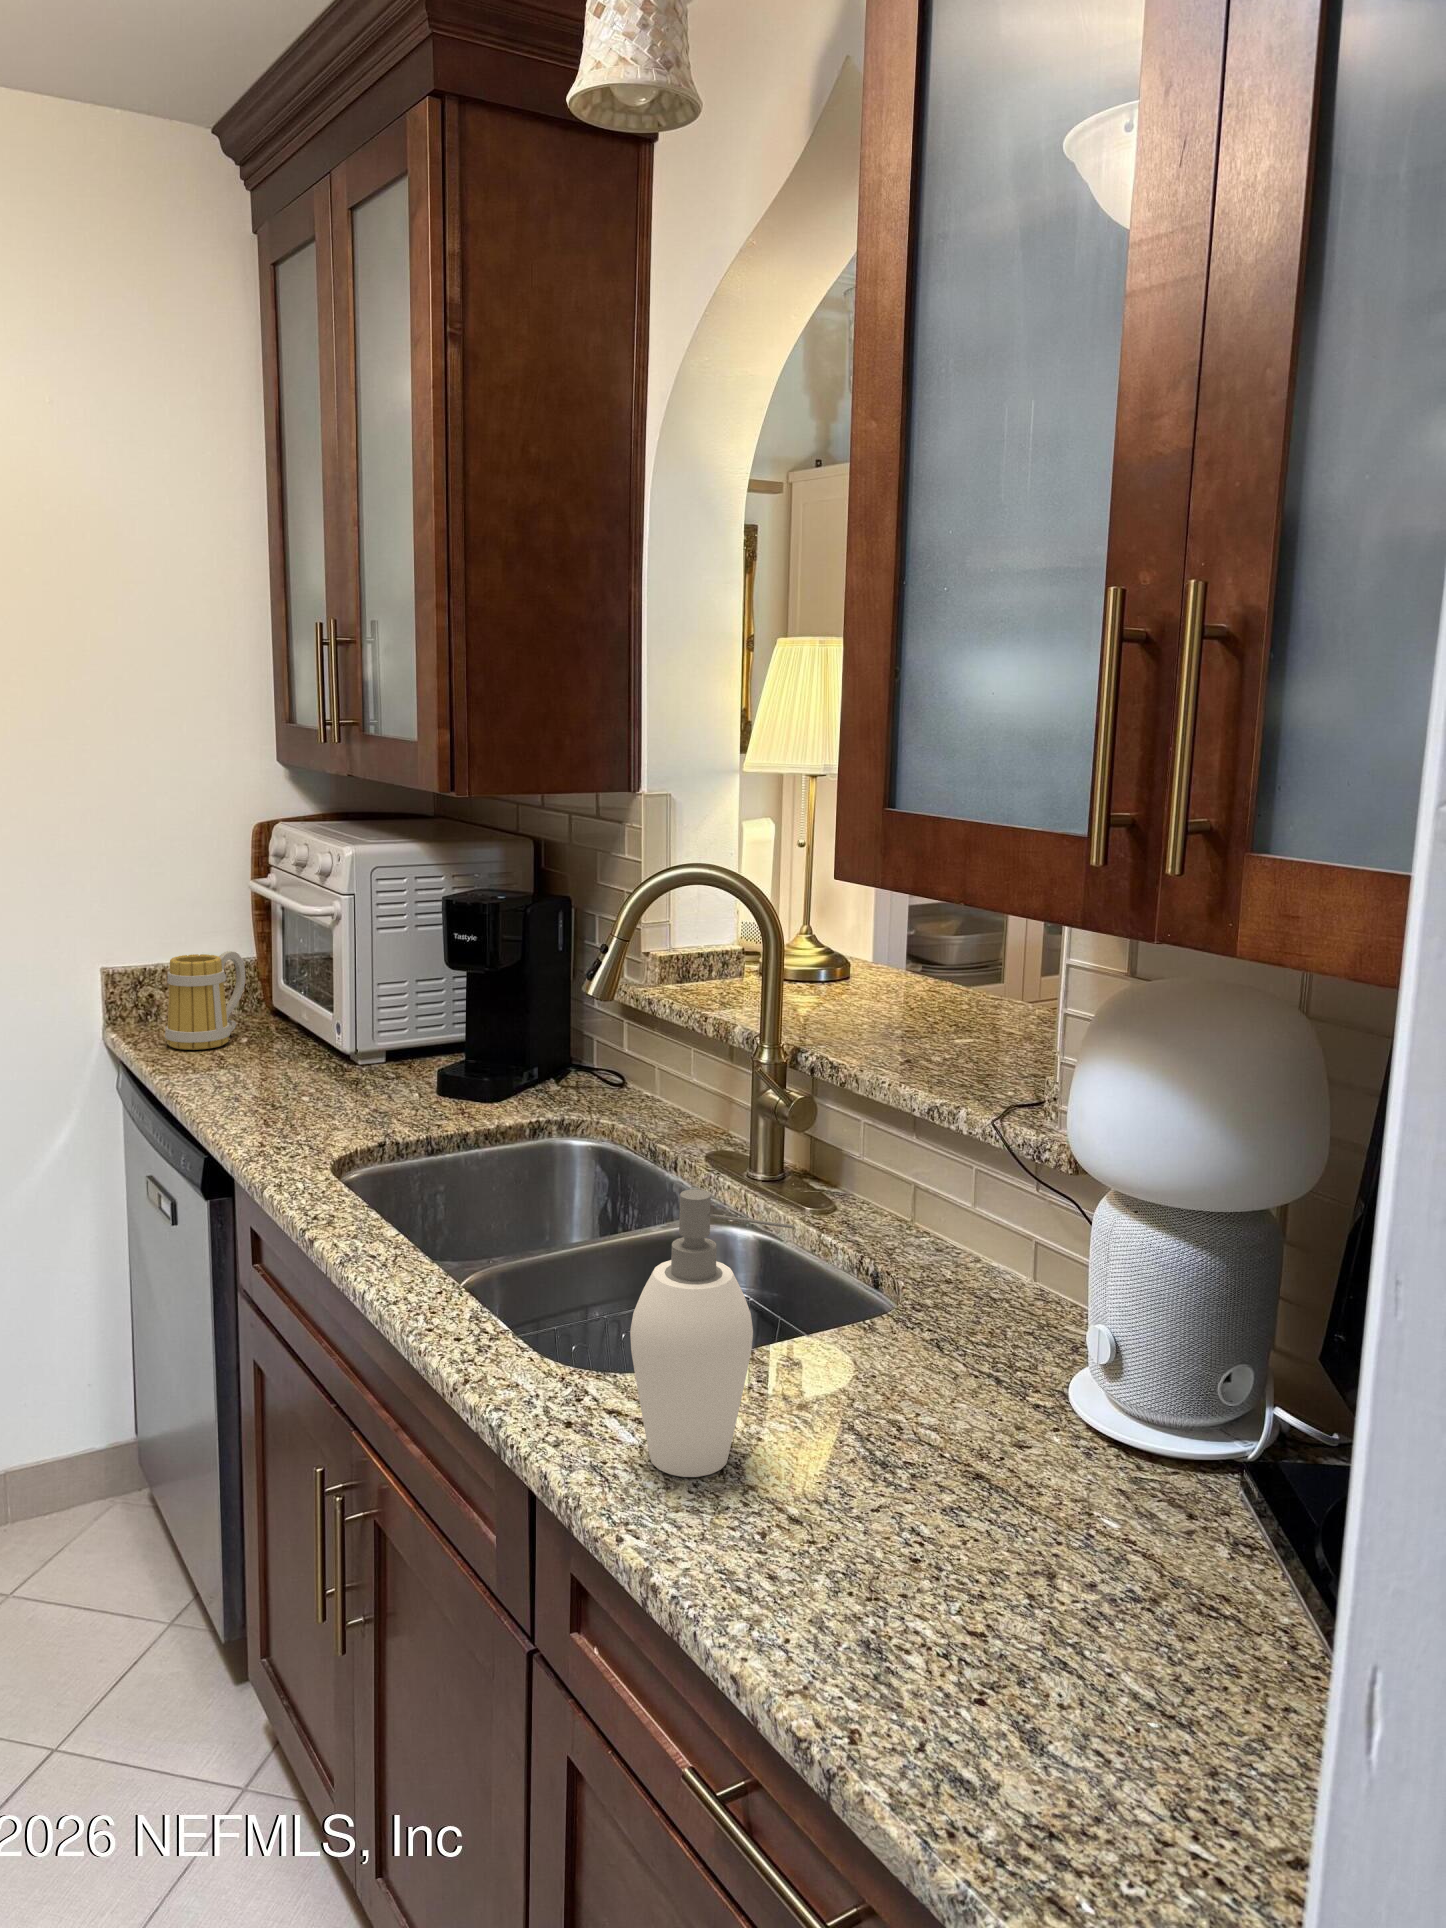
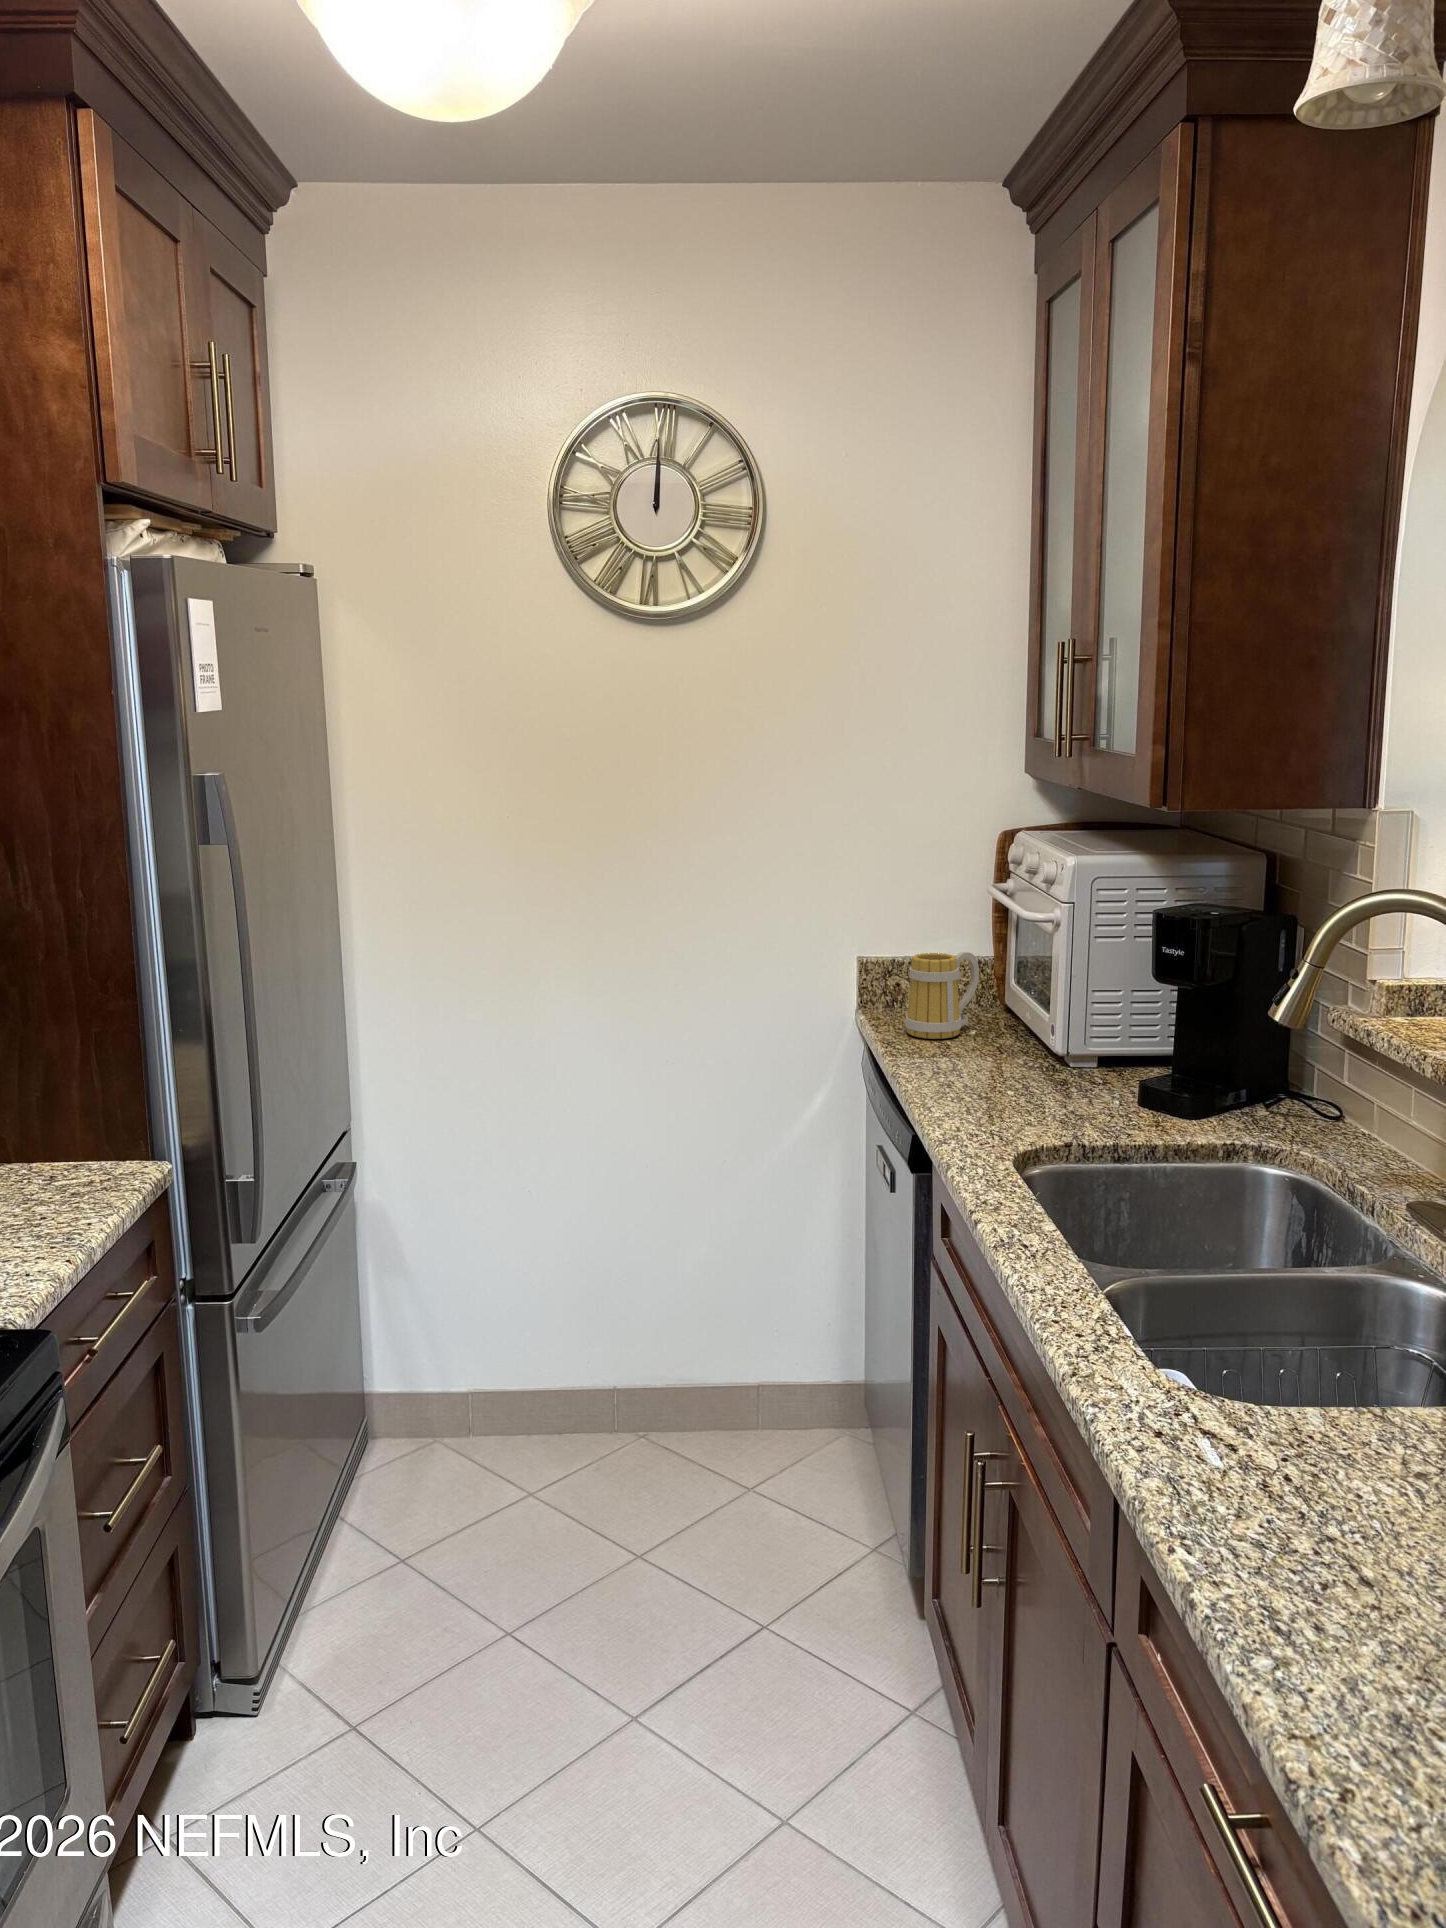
soap dispenser: present [630,1189,793,1477] -> none [1214,1228,1387,1515]

